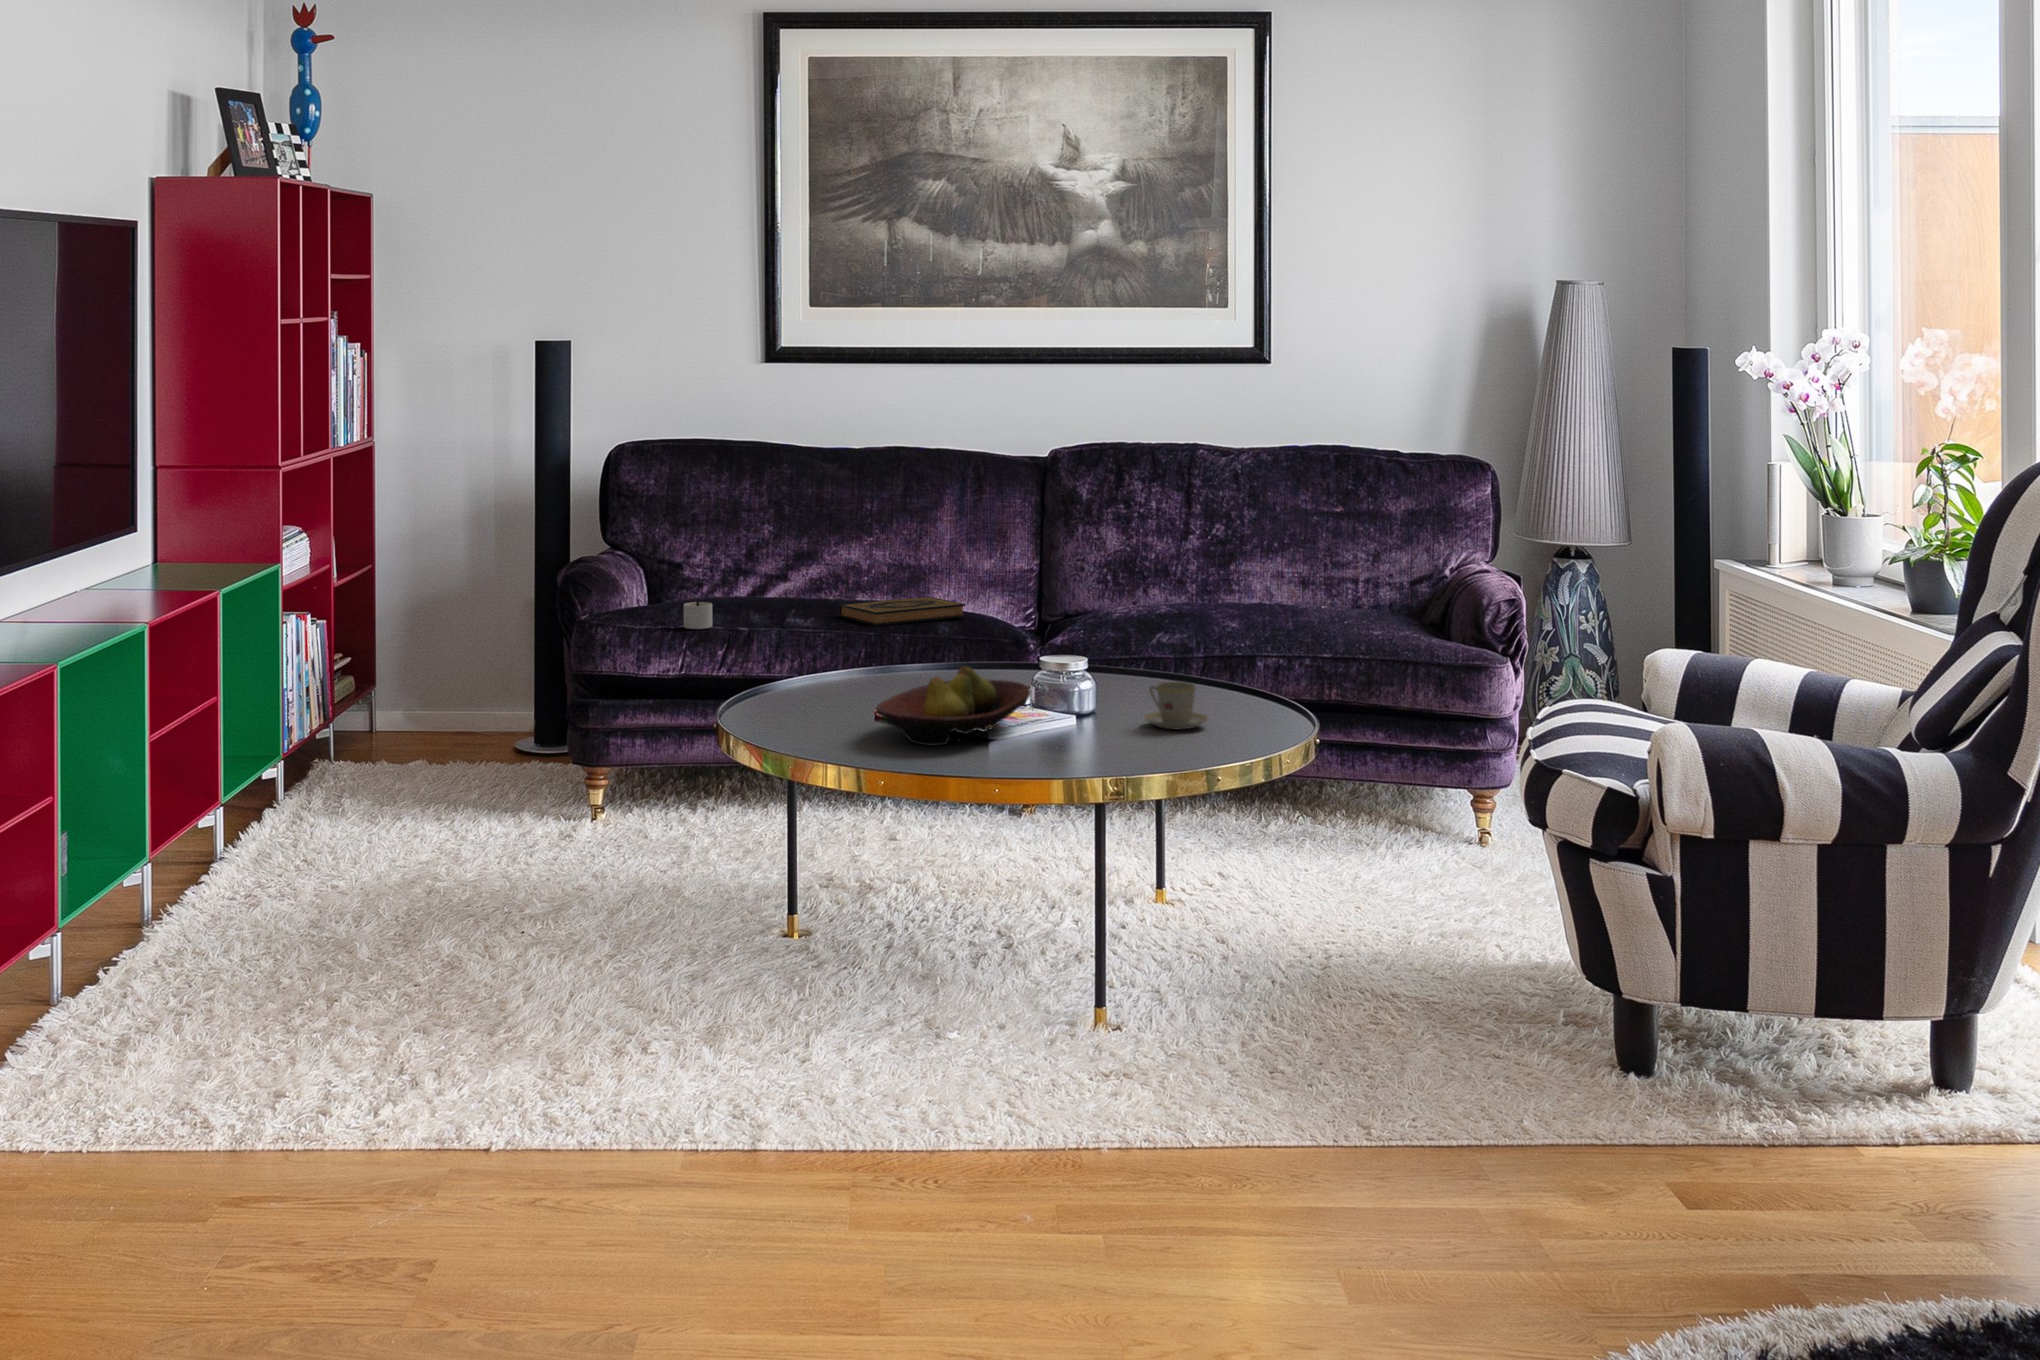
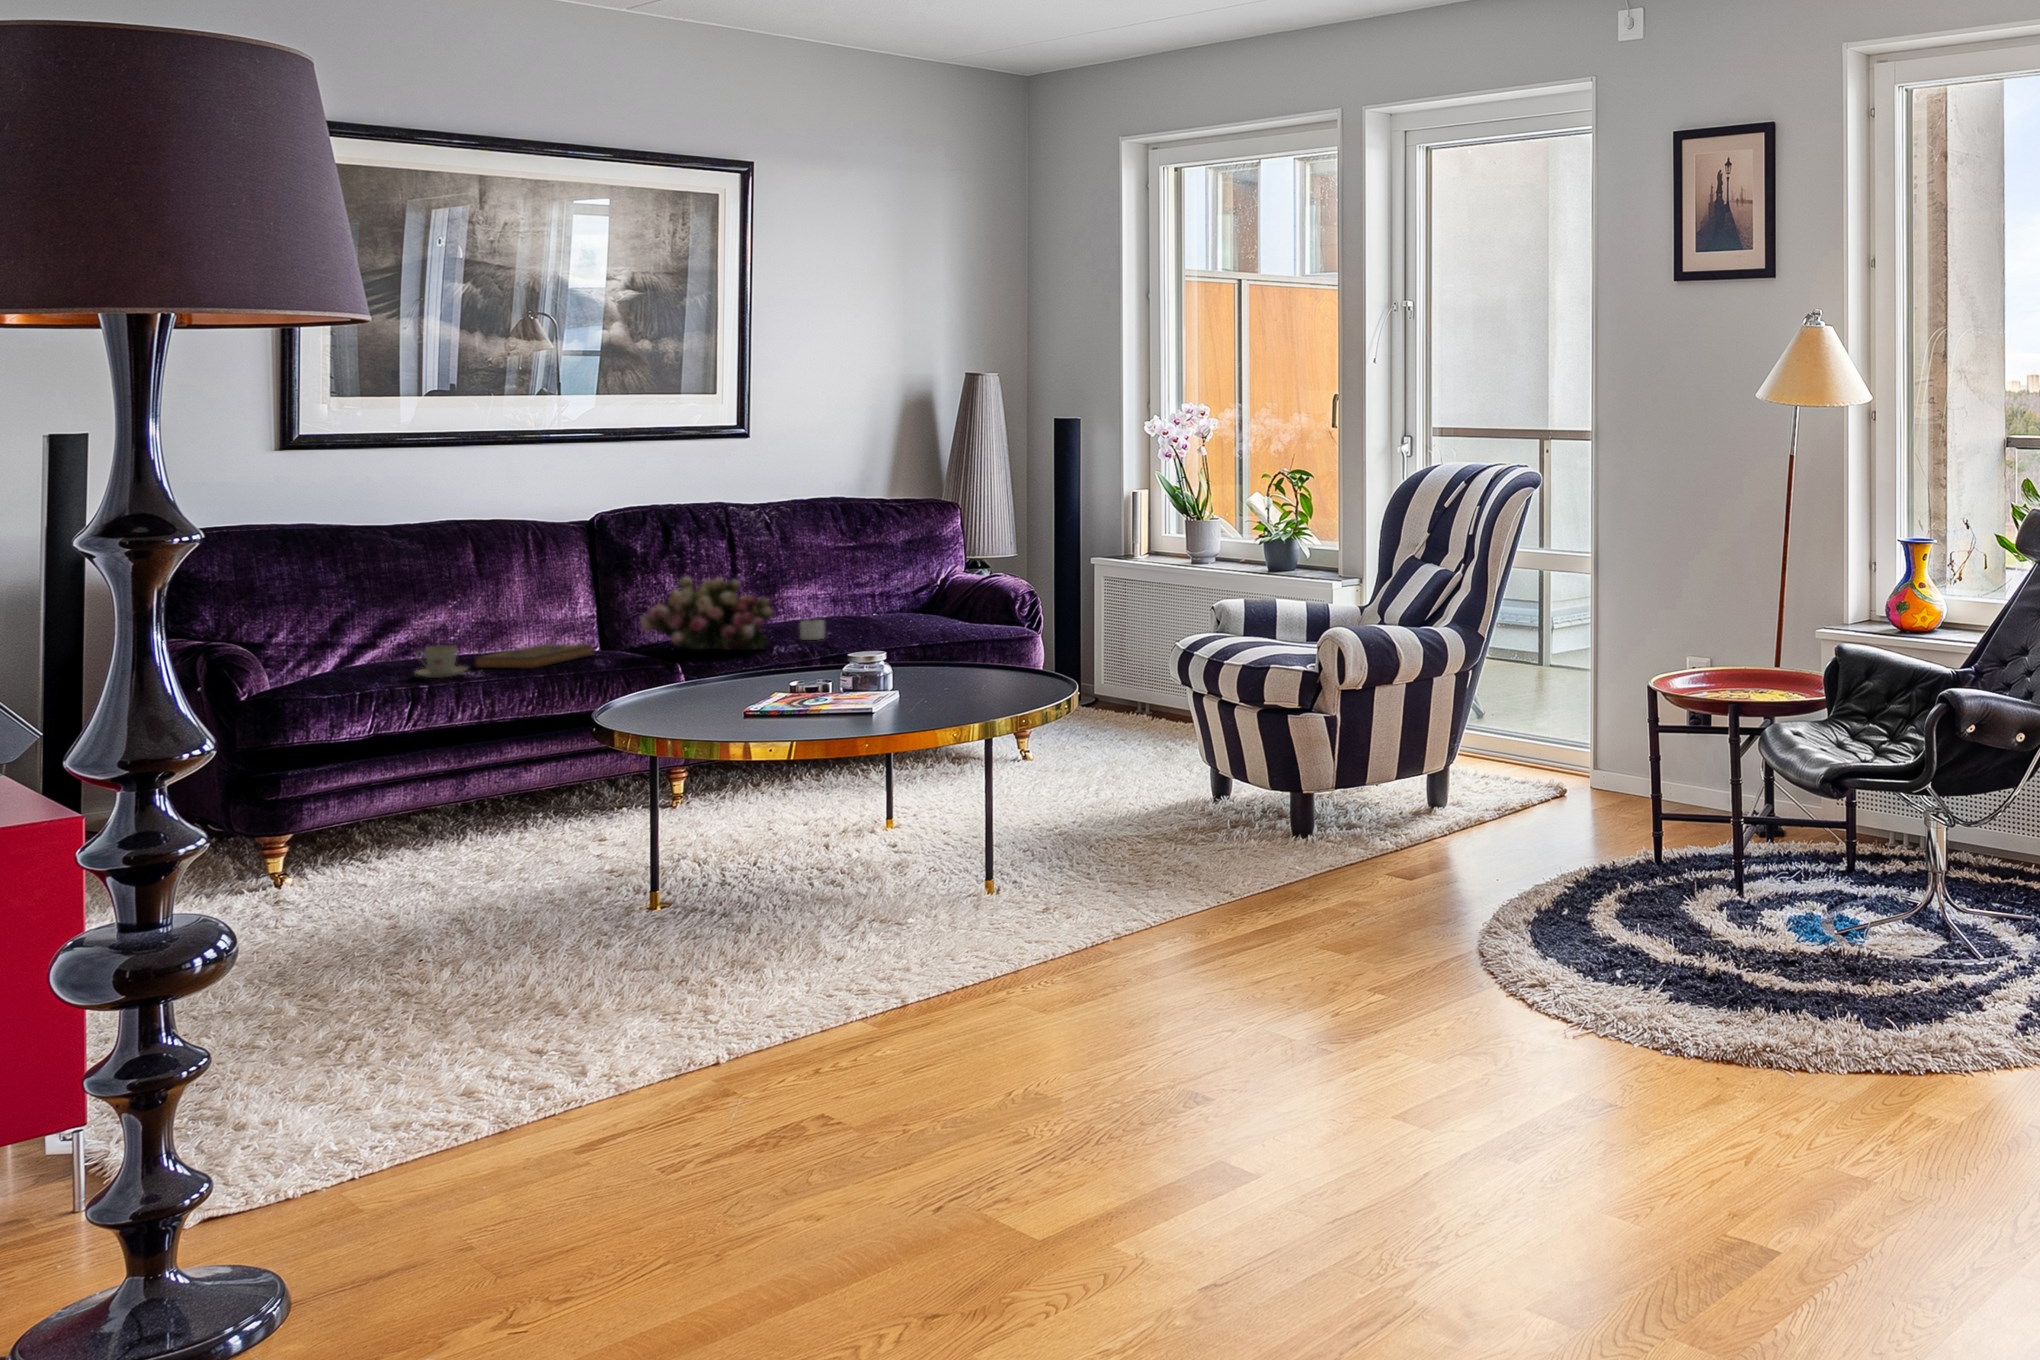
flower arrangement: none [996,535,1145,635] -> present [640,577,773,650]
candle: present [684,601,712,629] -> present [800,620,824,640]
fruit bowl: present [876,667,1031,746] -> none [794,658,903,716]
teacup: present [1144,682,1208,729] -> present [416,645,467,678]

